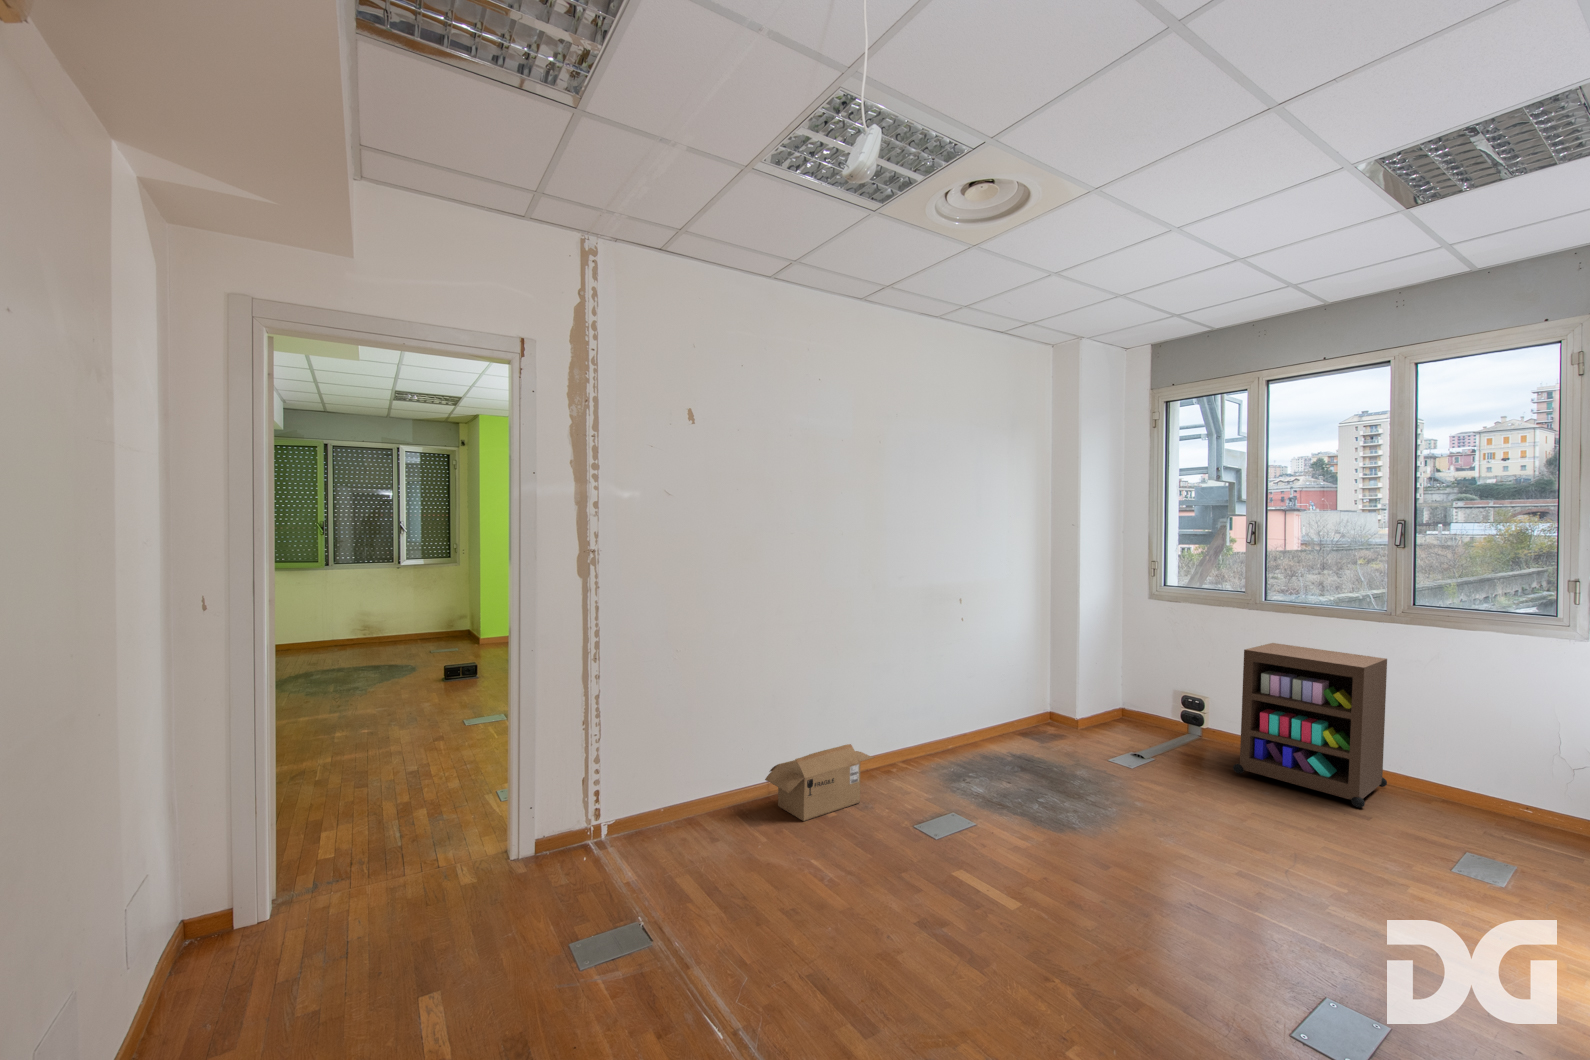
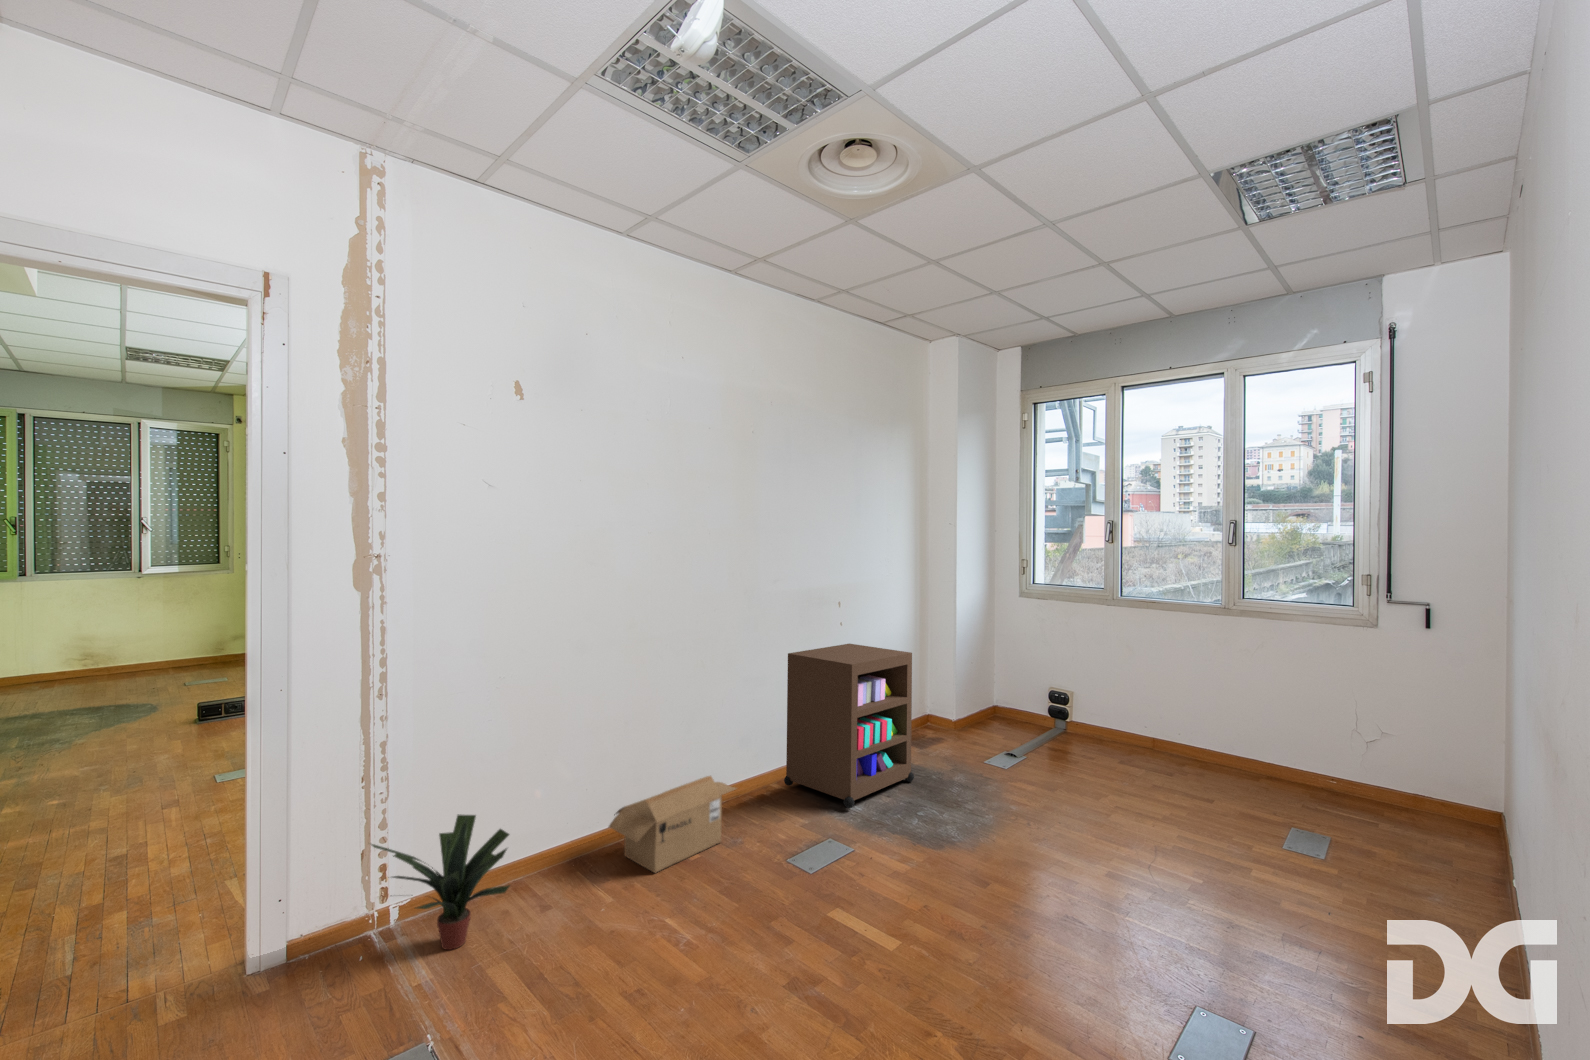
storage cabinet: present [1233,643,1387,808] -> present [784,644,914,808]
potted plant: none [590,756,692,860] -> present [372,814,510,950]

